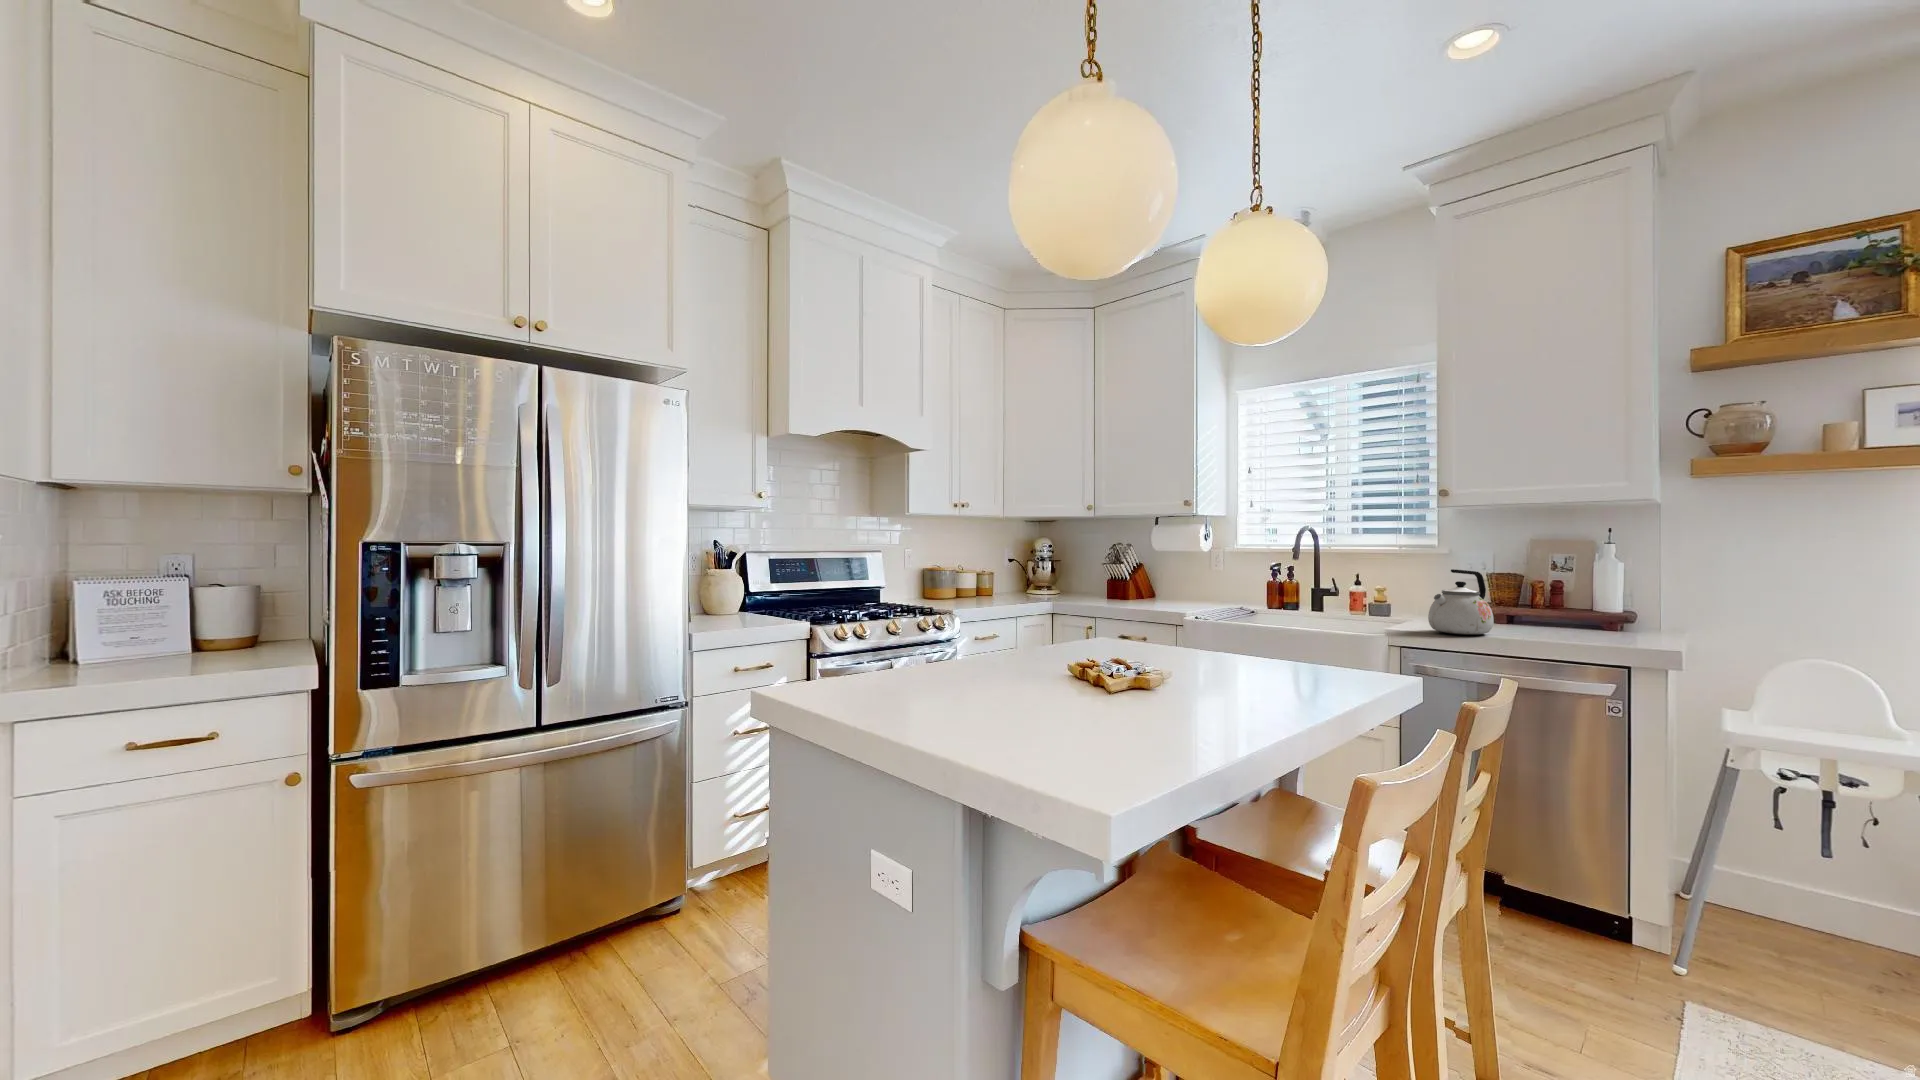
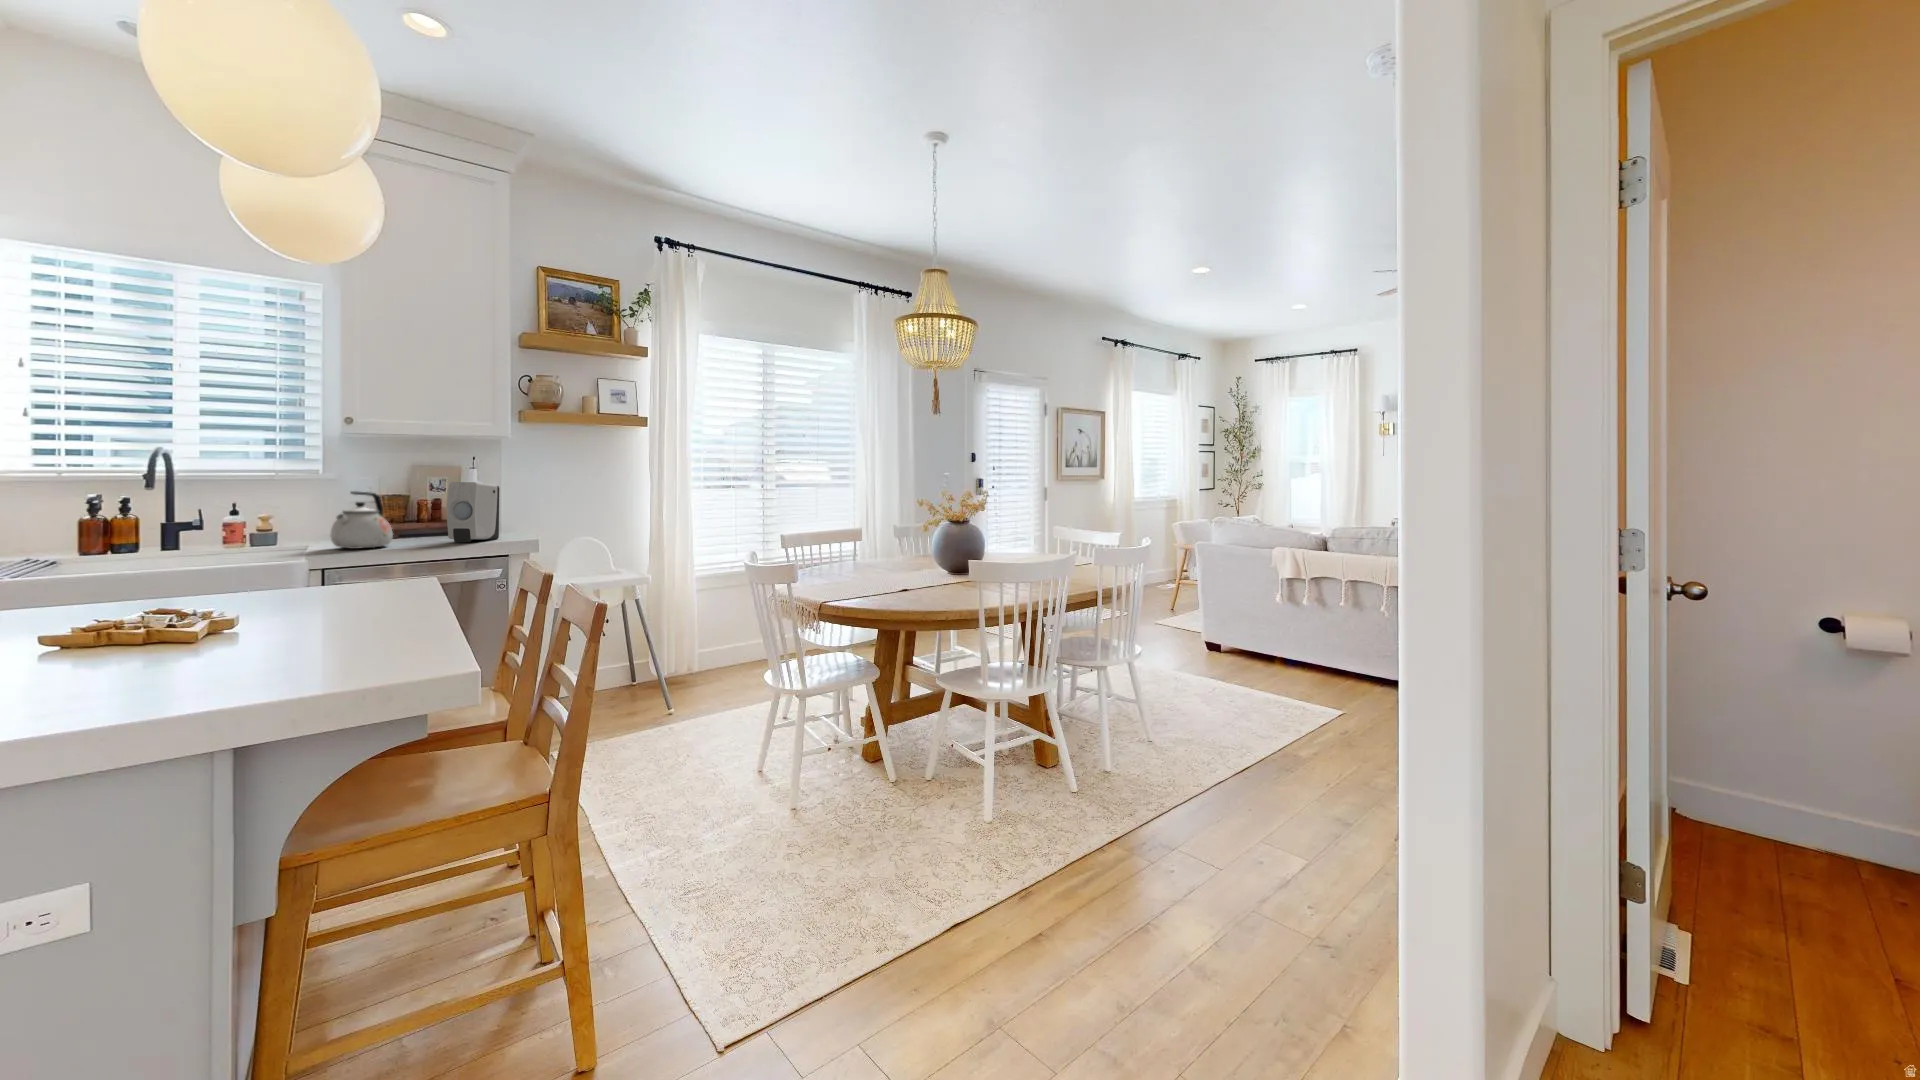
soap dispenser: none [1562,561,1643,641] -> present [447,482,499,542]

